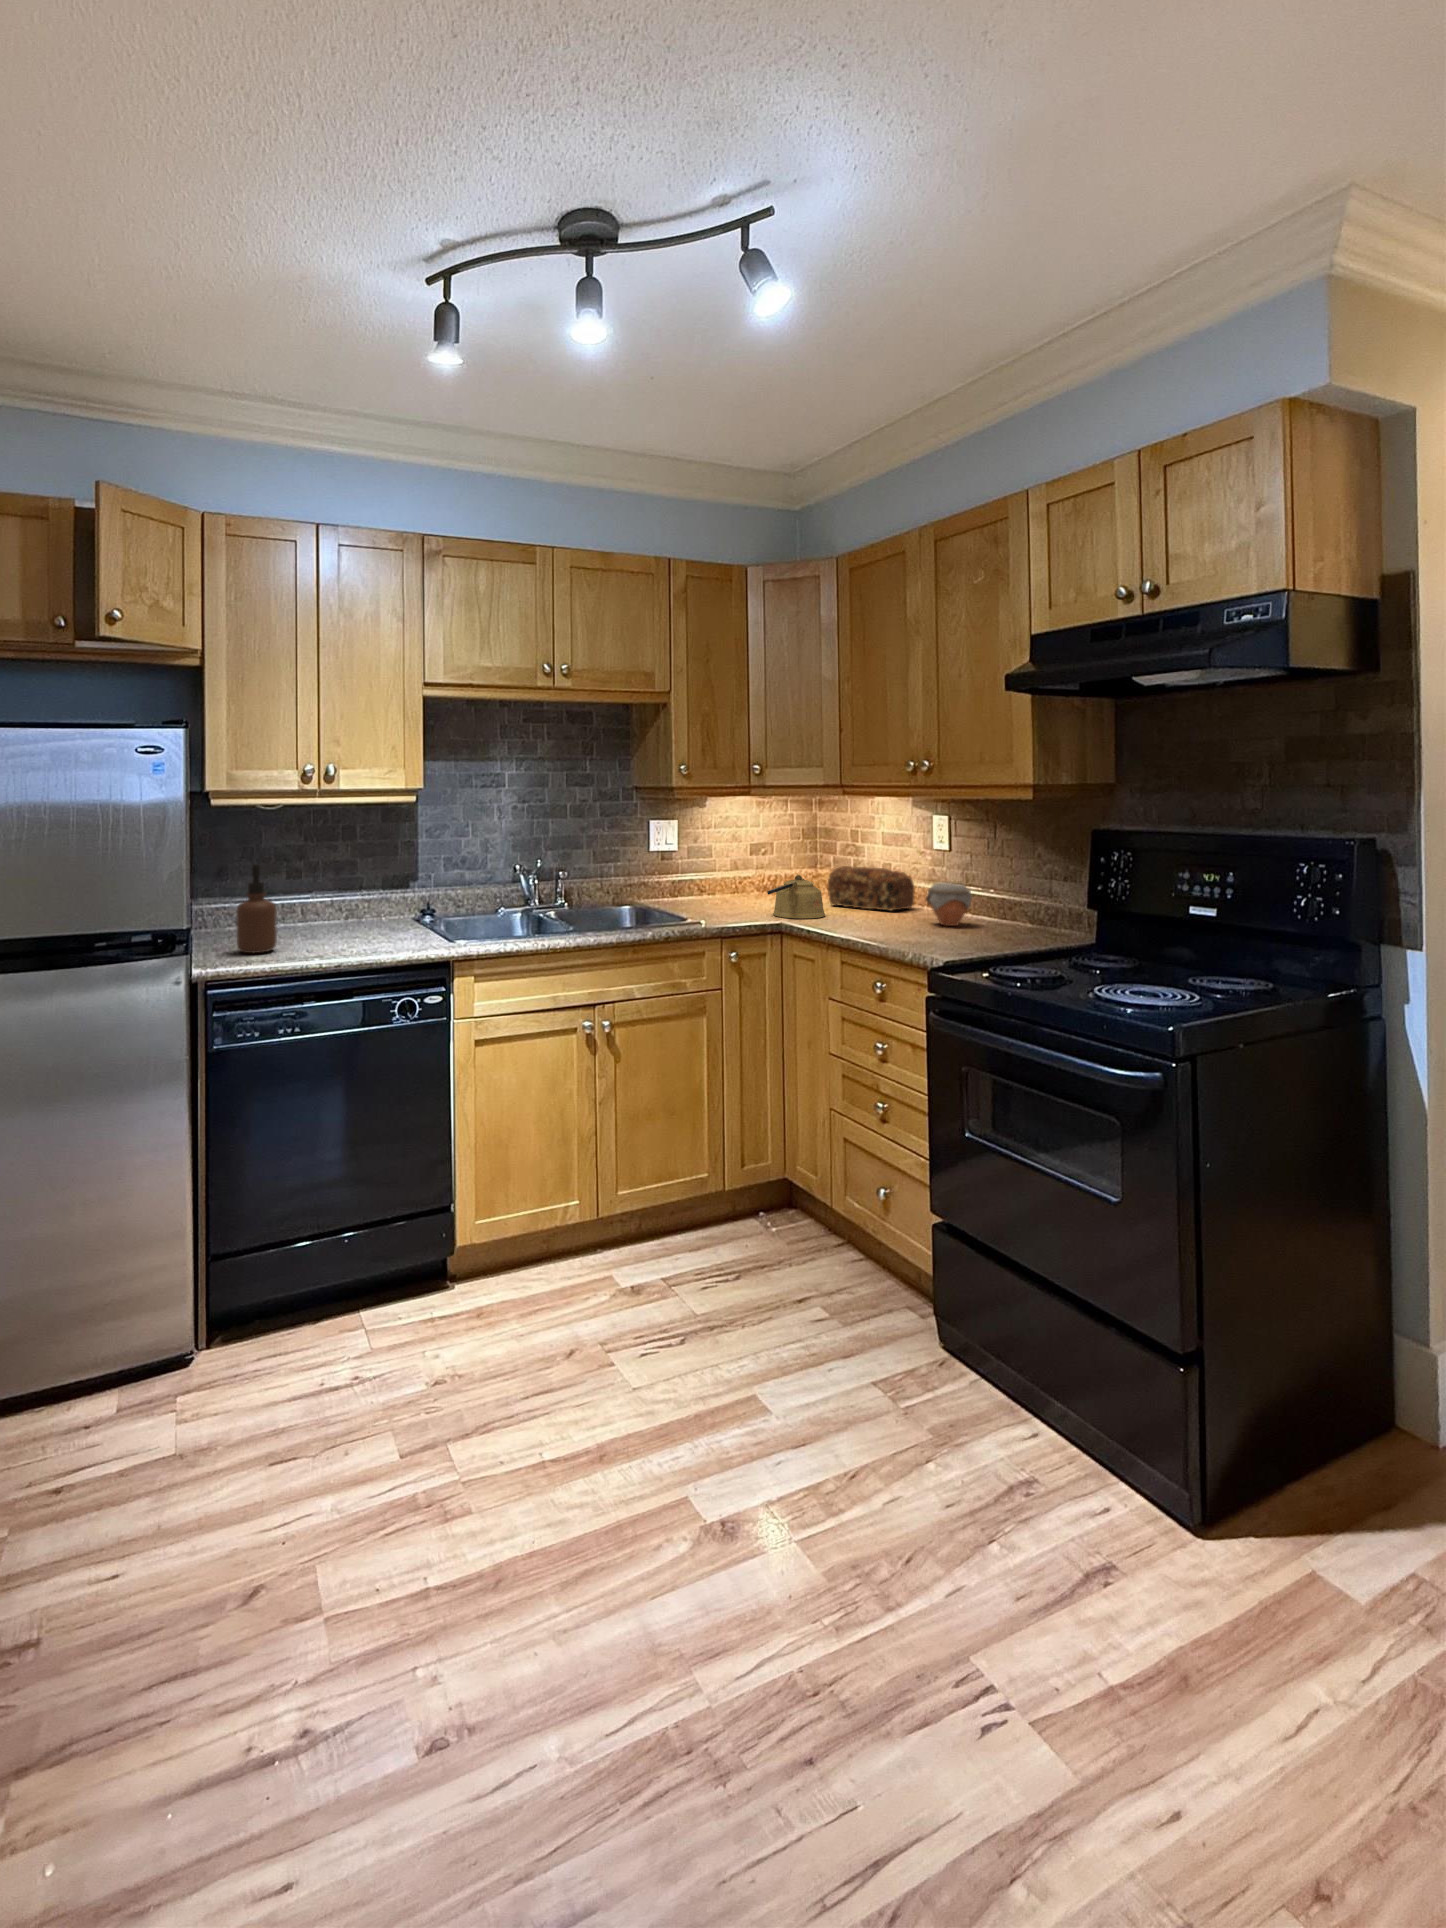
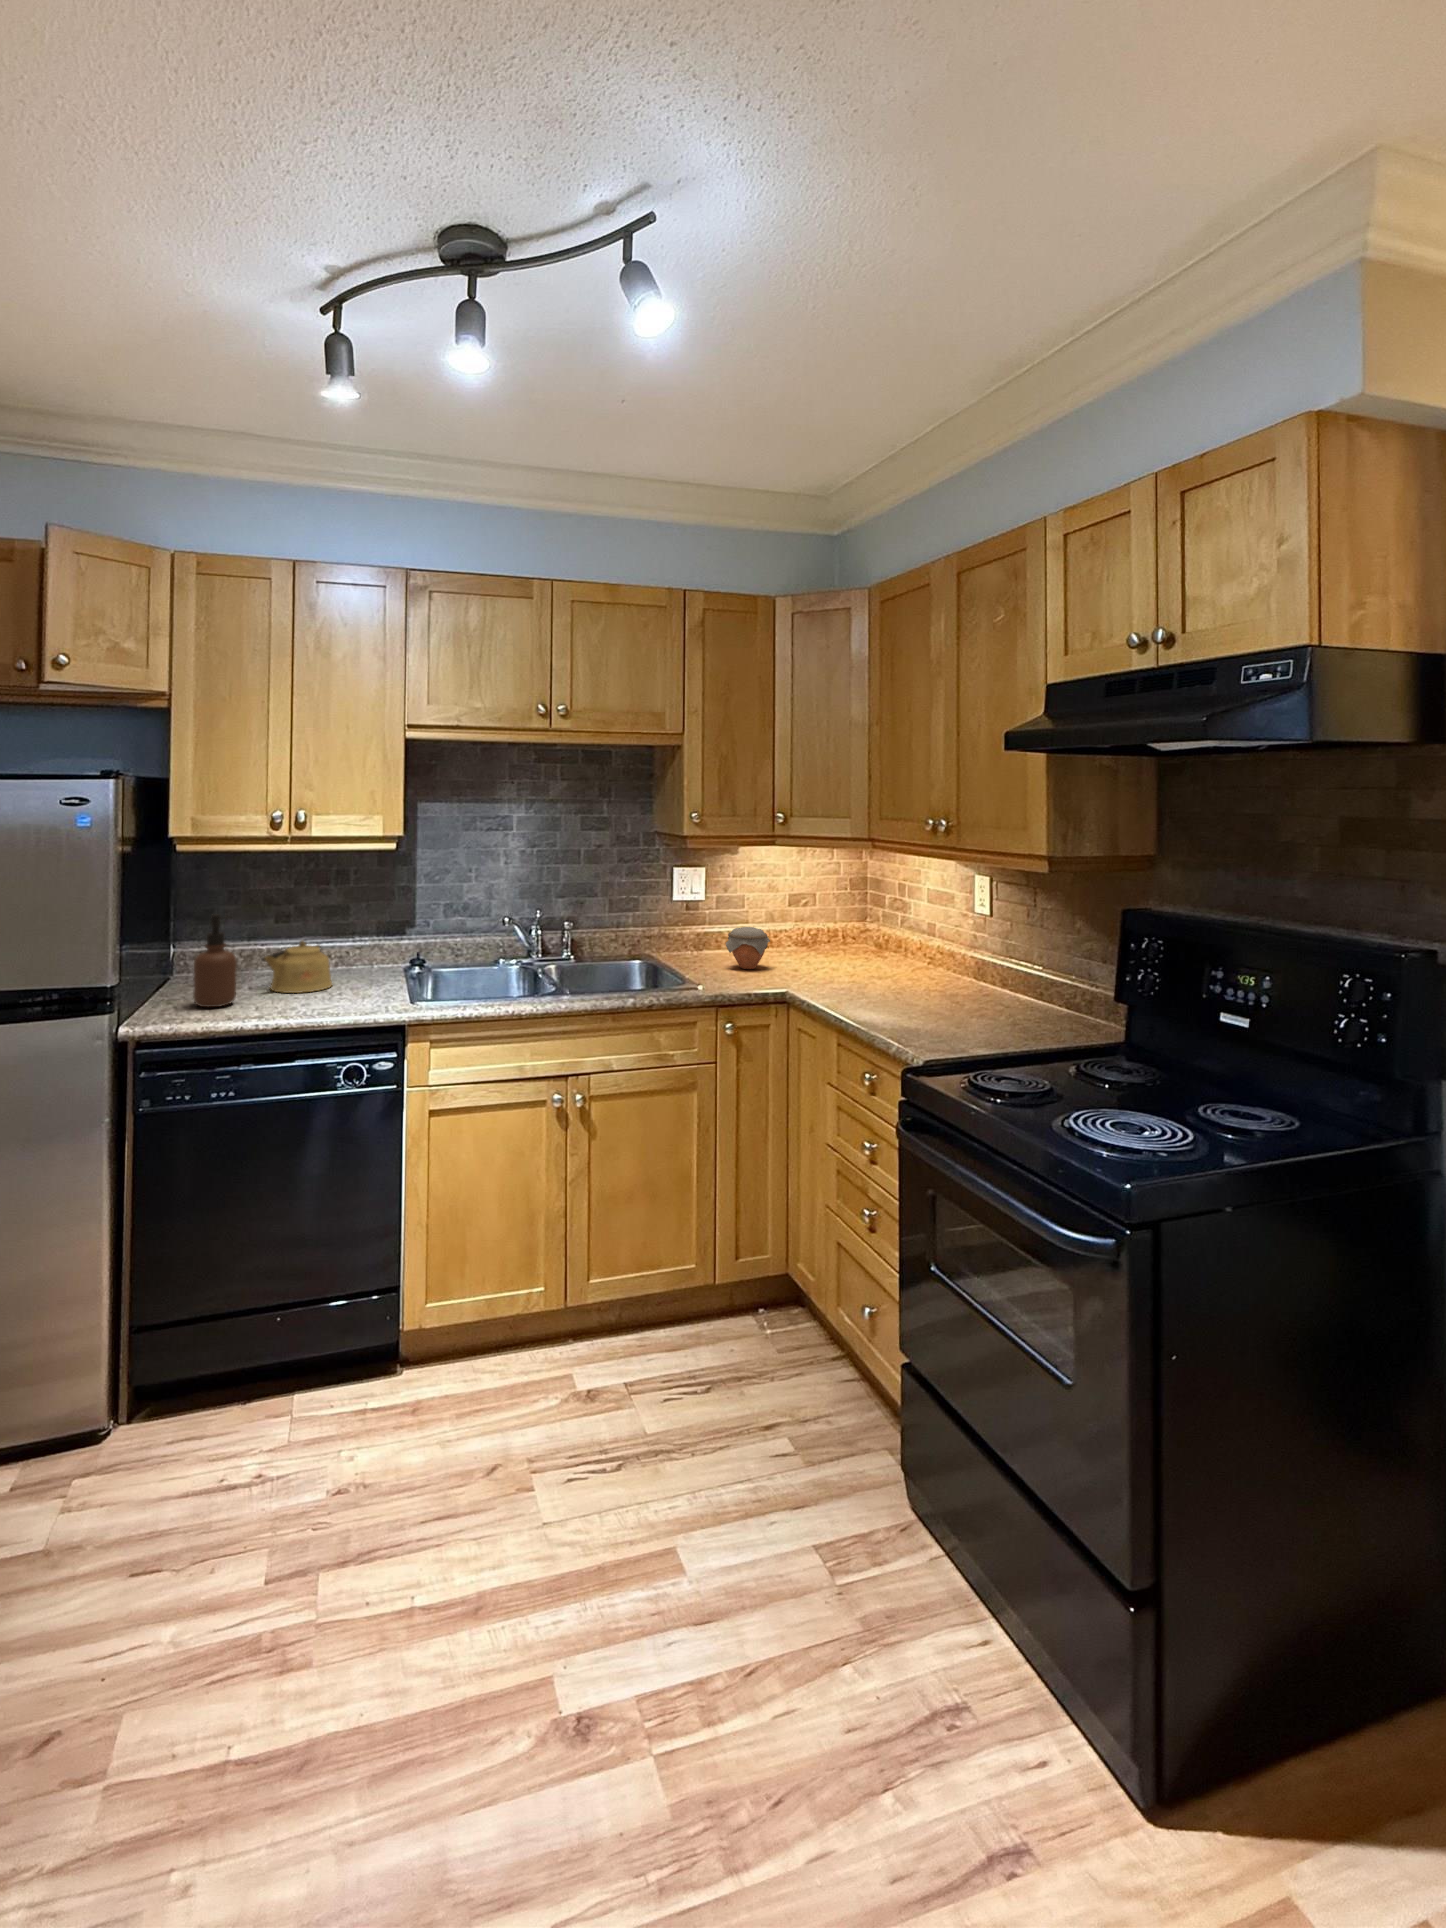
bread loaf: present [828,866,914,911] -> none [862,924,957,978]
kettle: present [767,875,825,918] -> present [261,941,332,993]
jar: present [926,883,972,926] -> present [726,927,770,969]

